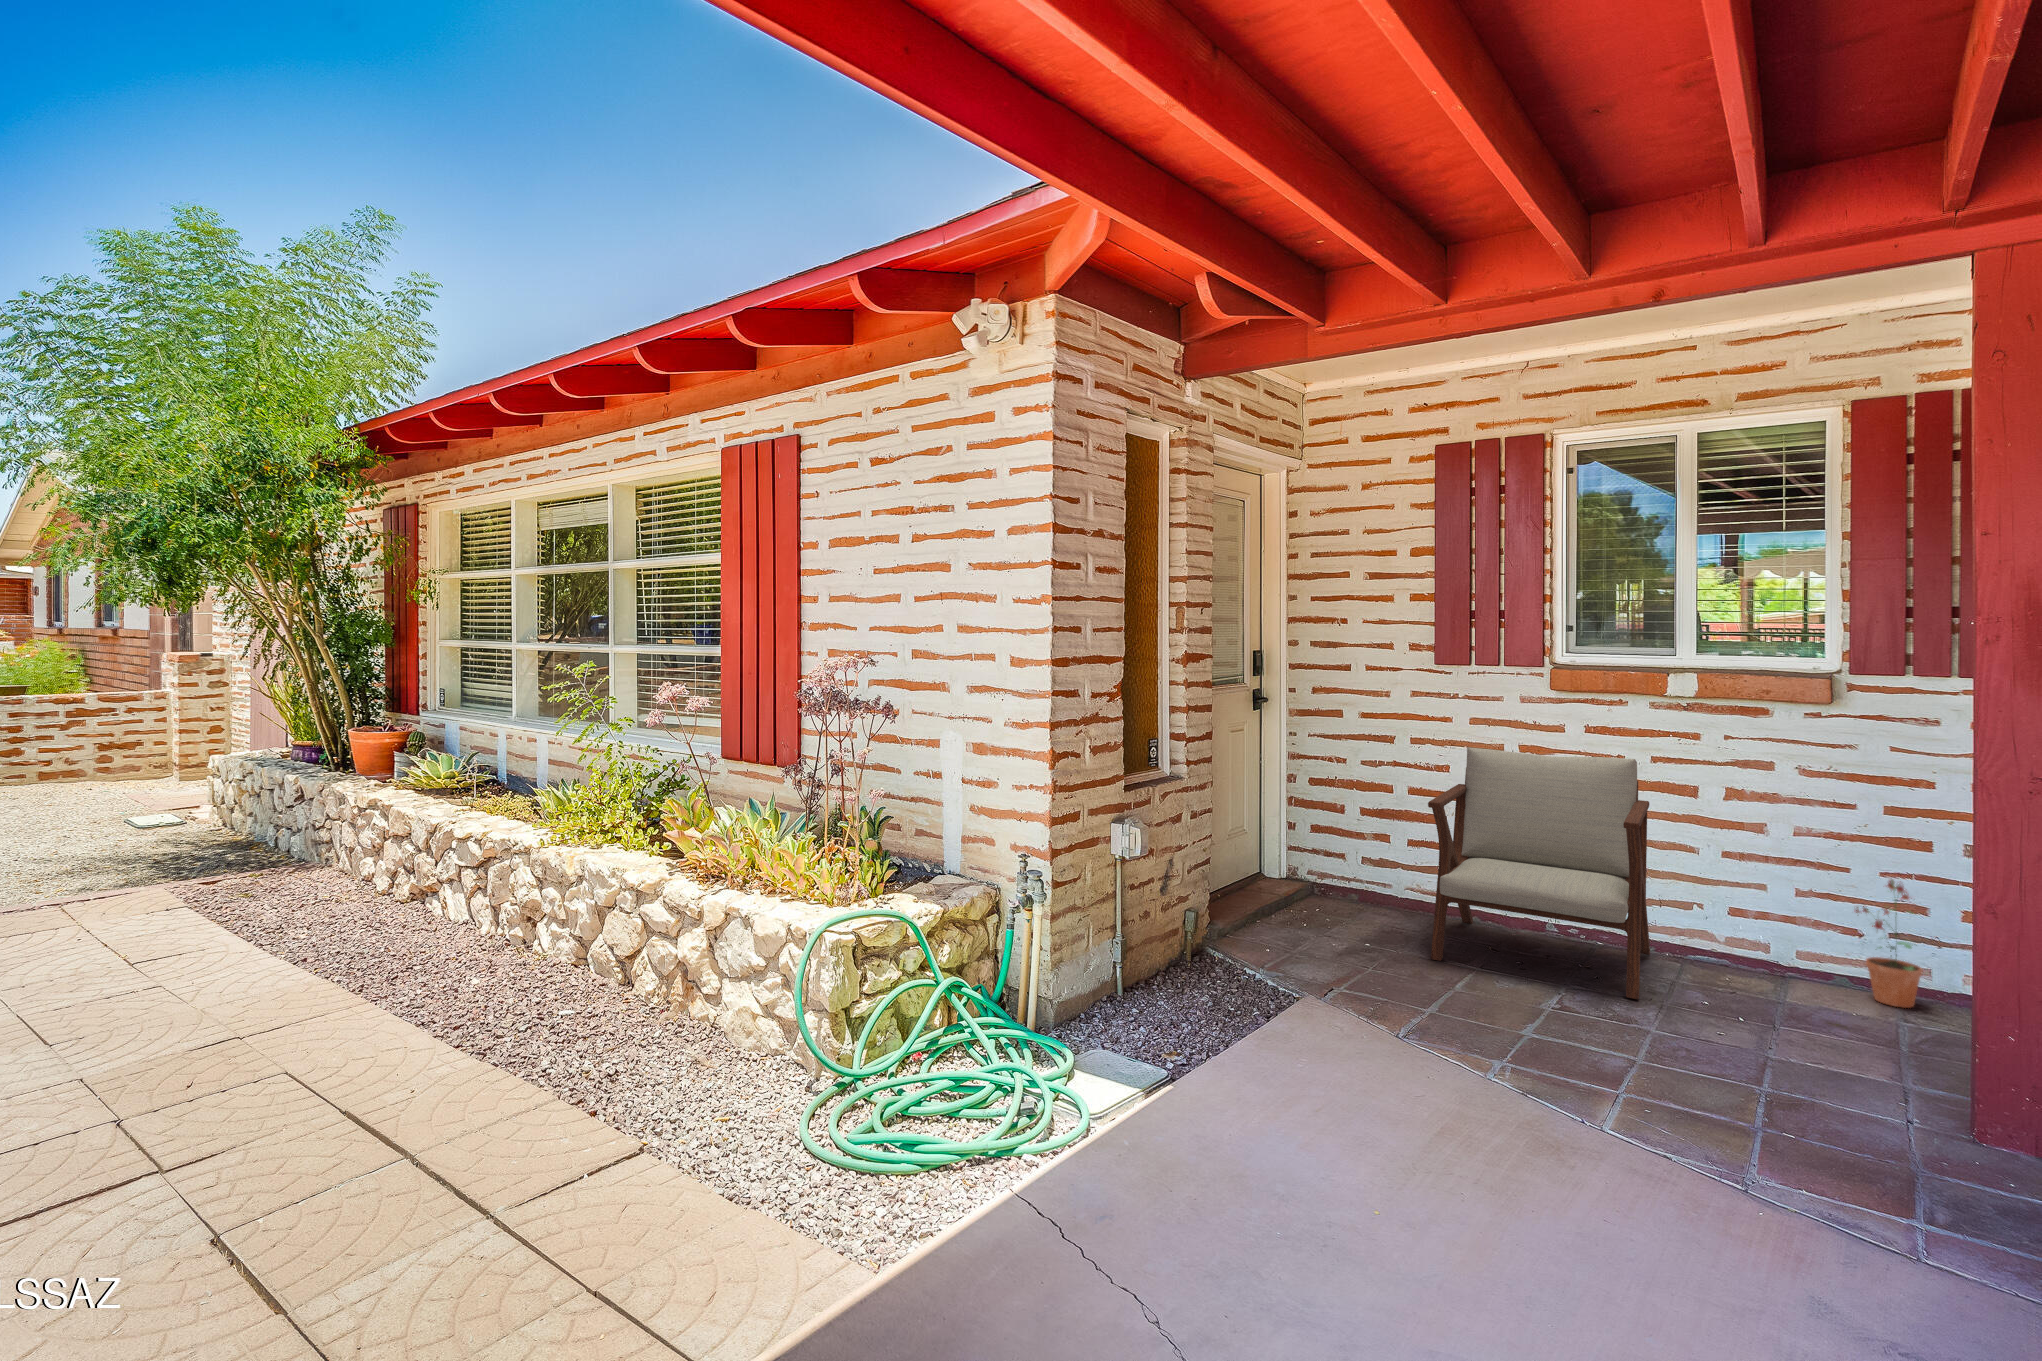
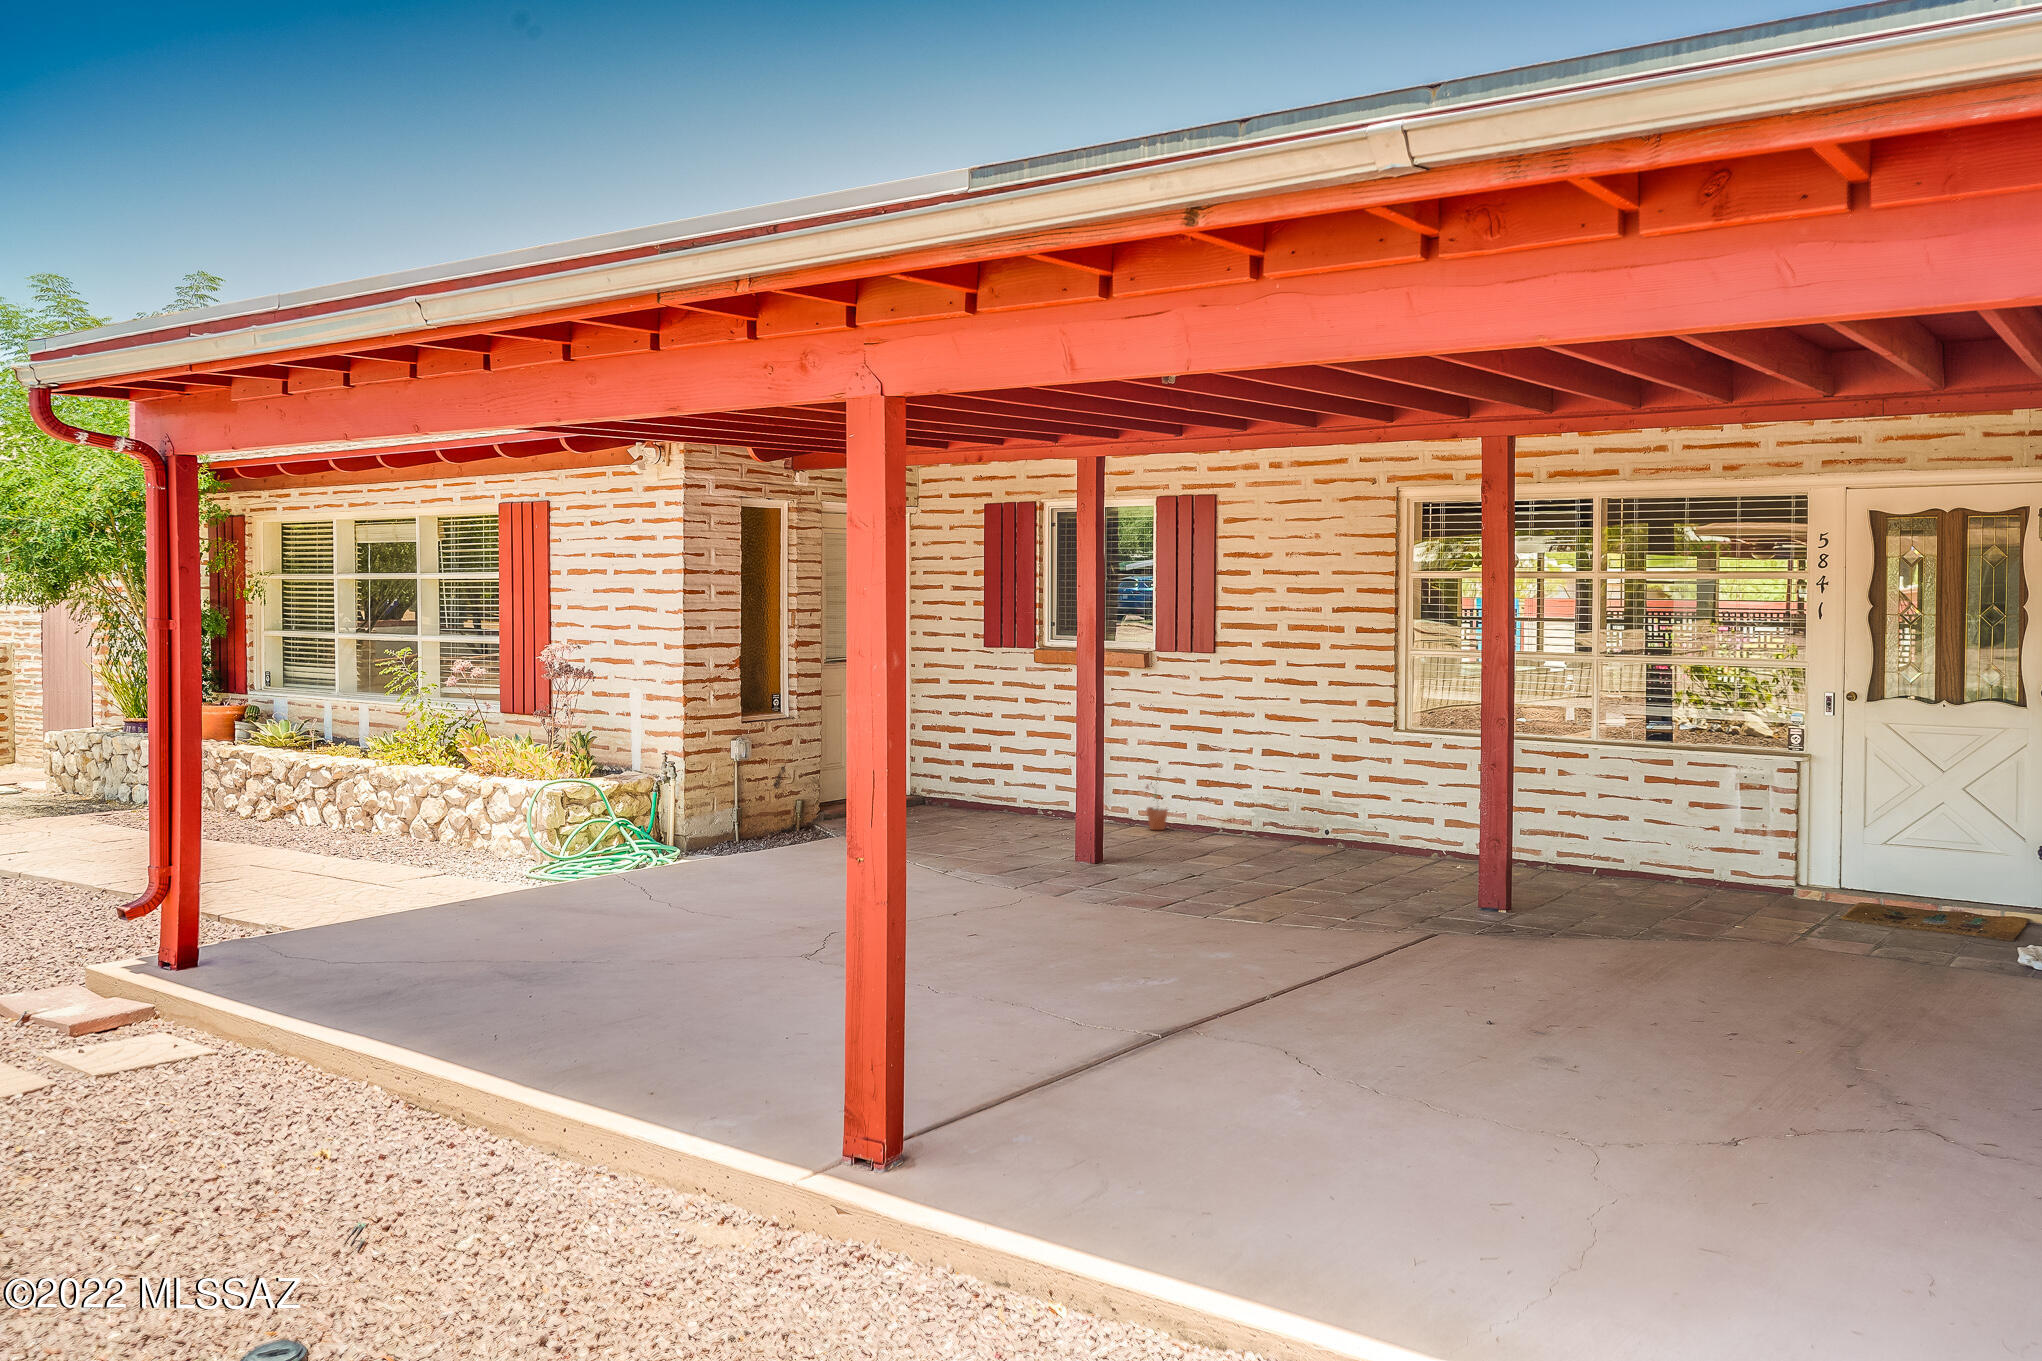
lounge chair: present [1428,747,1650,999] -> none [936,699,1075,831]

